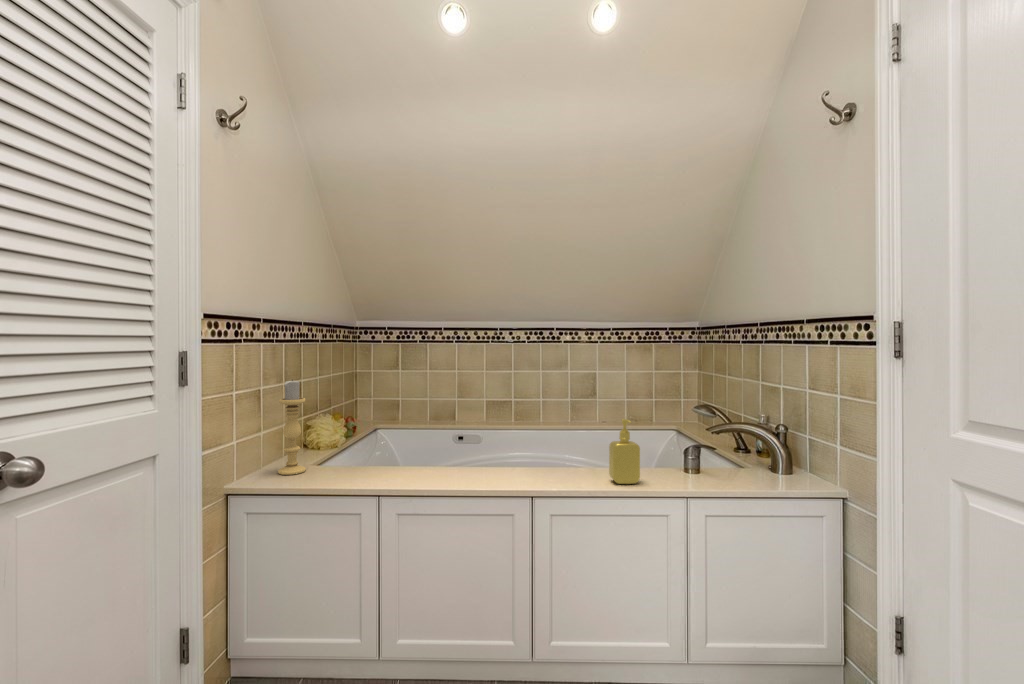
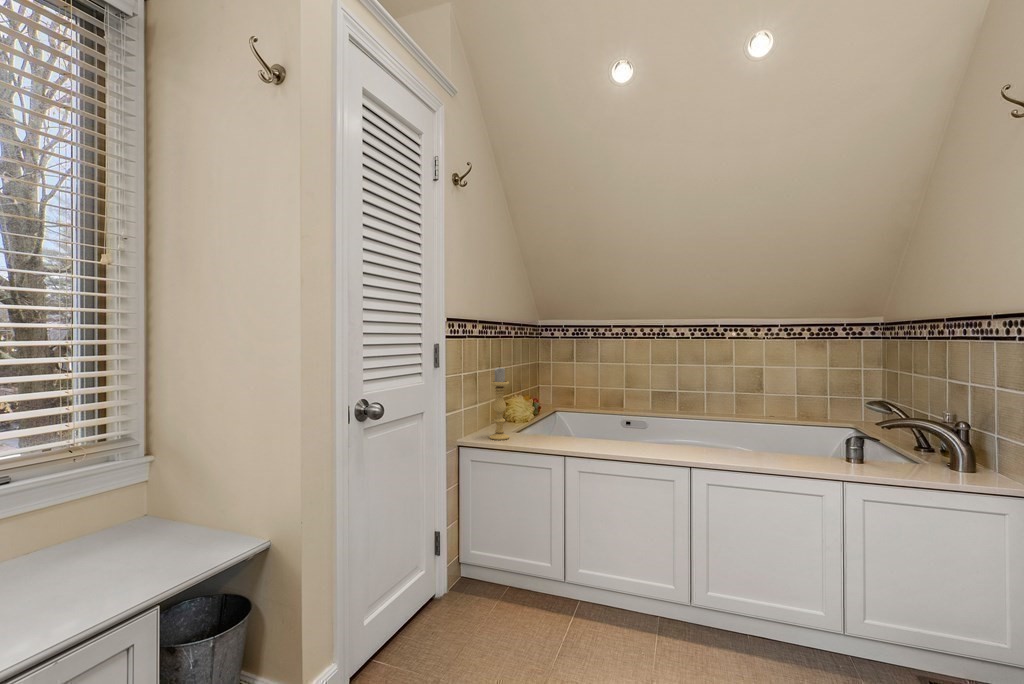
soap dispenser: present [609,419,640,484] -> none [771,407,802,466]

